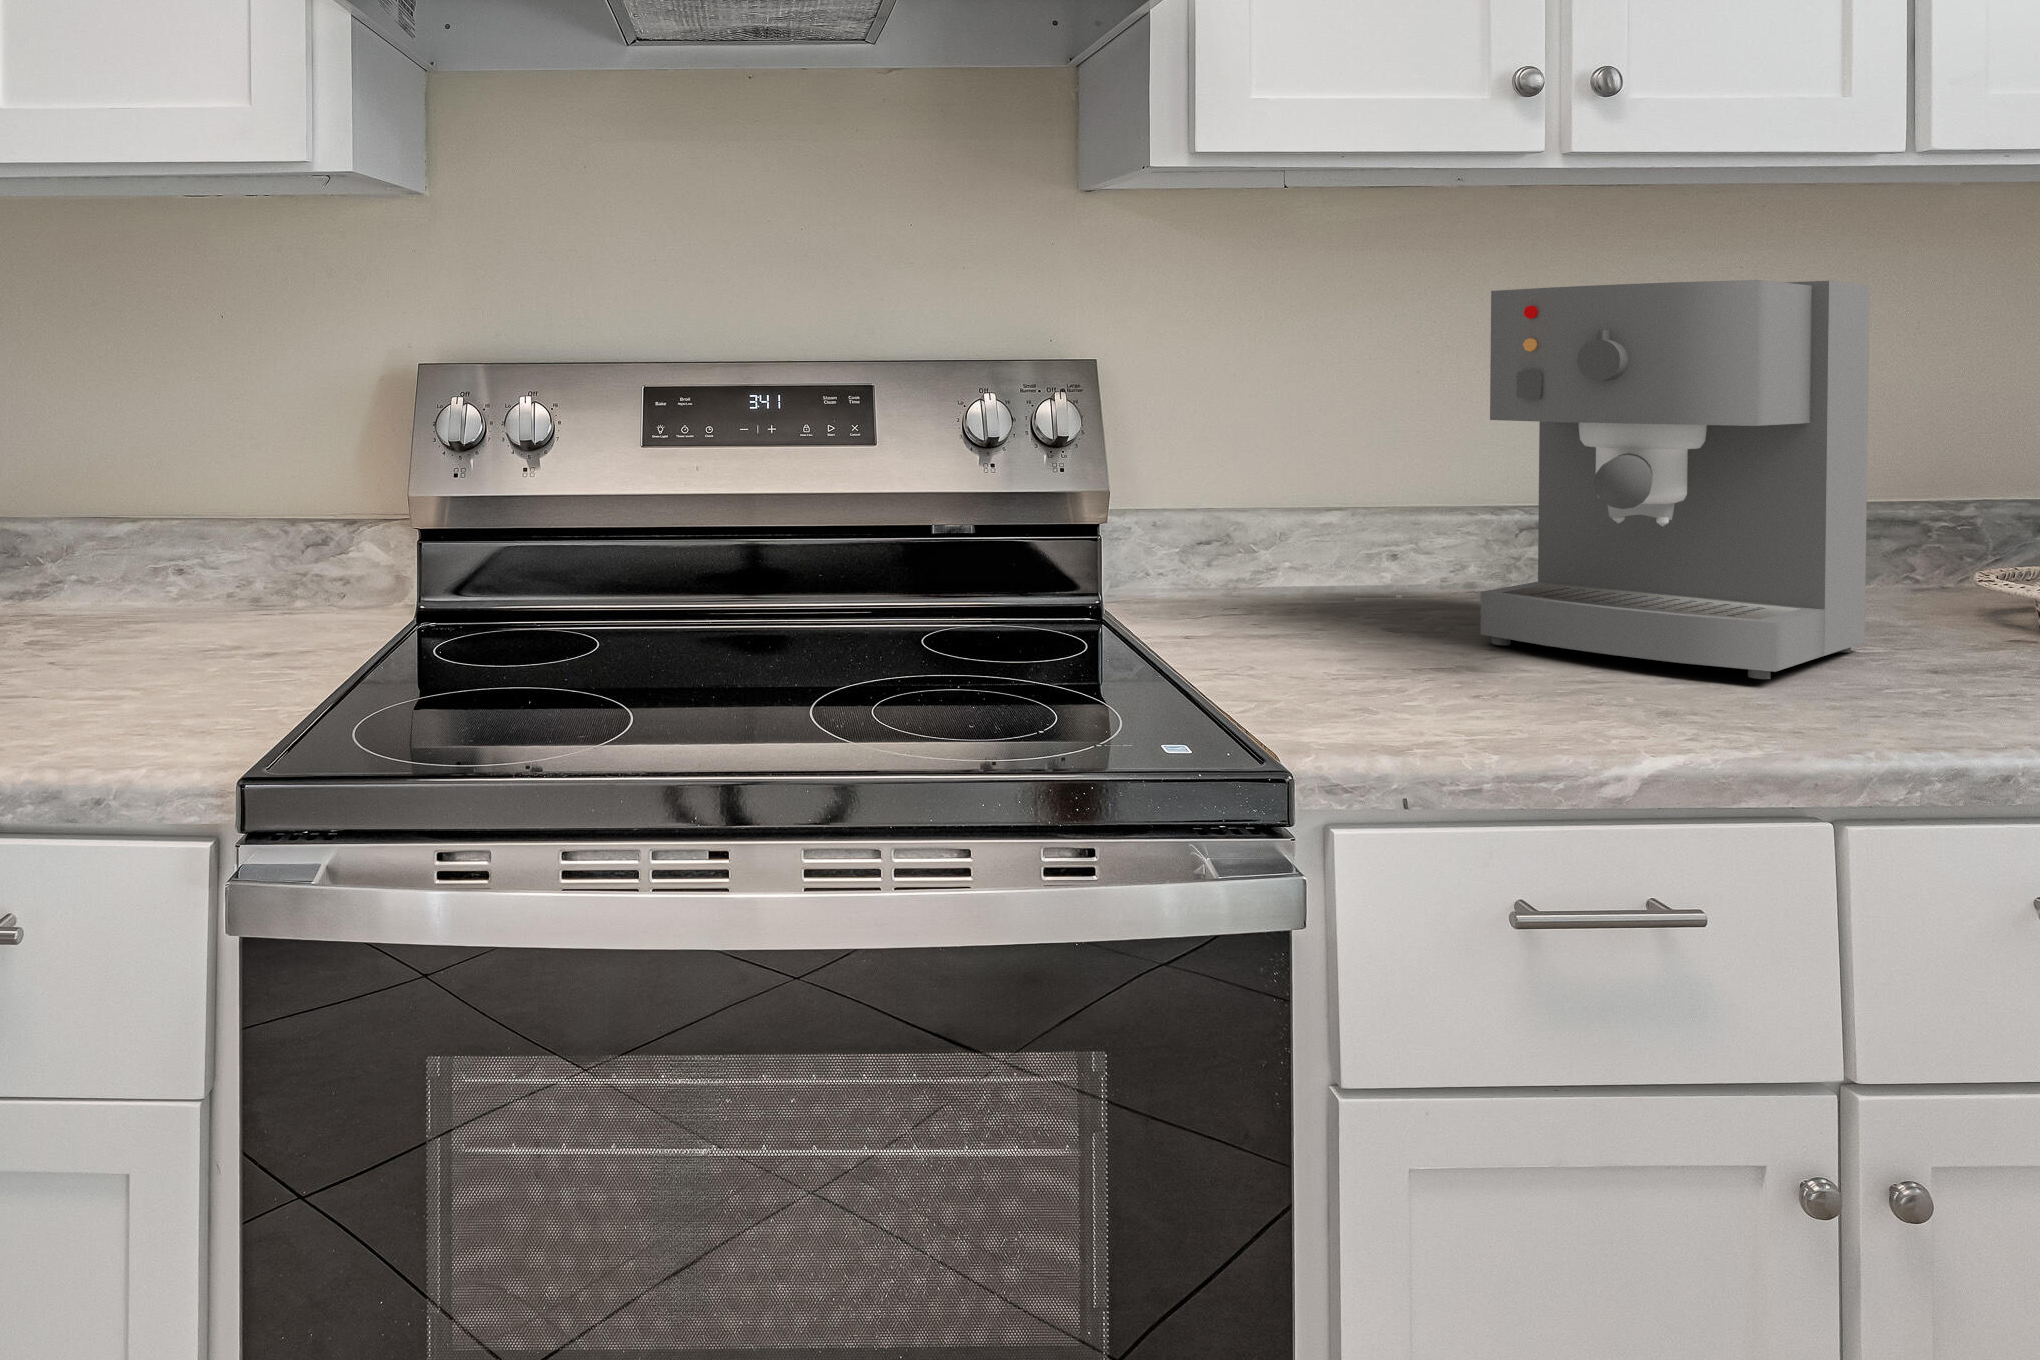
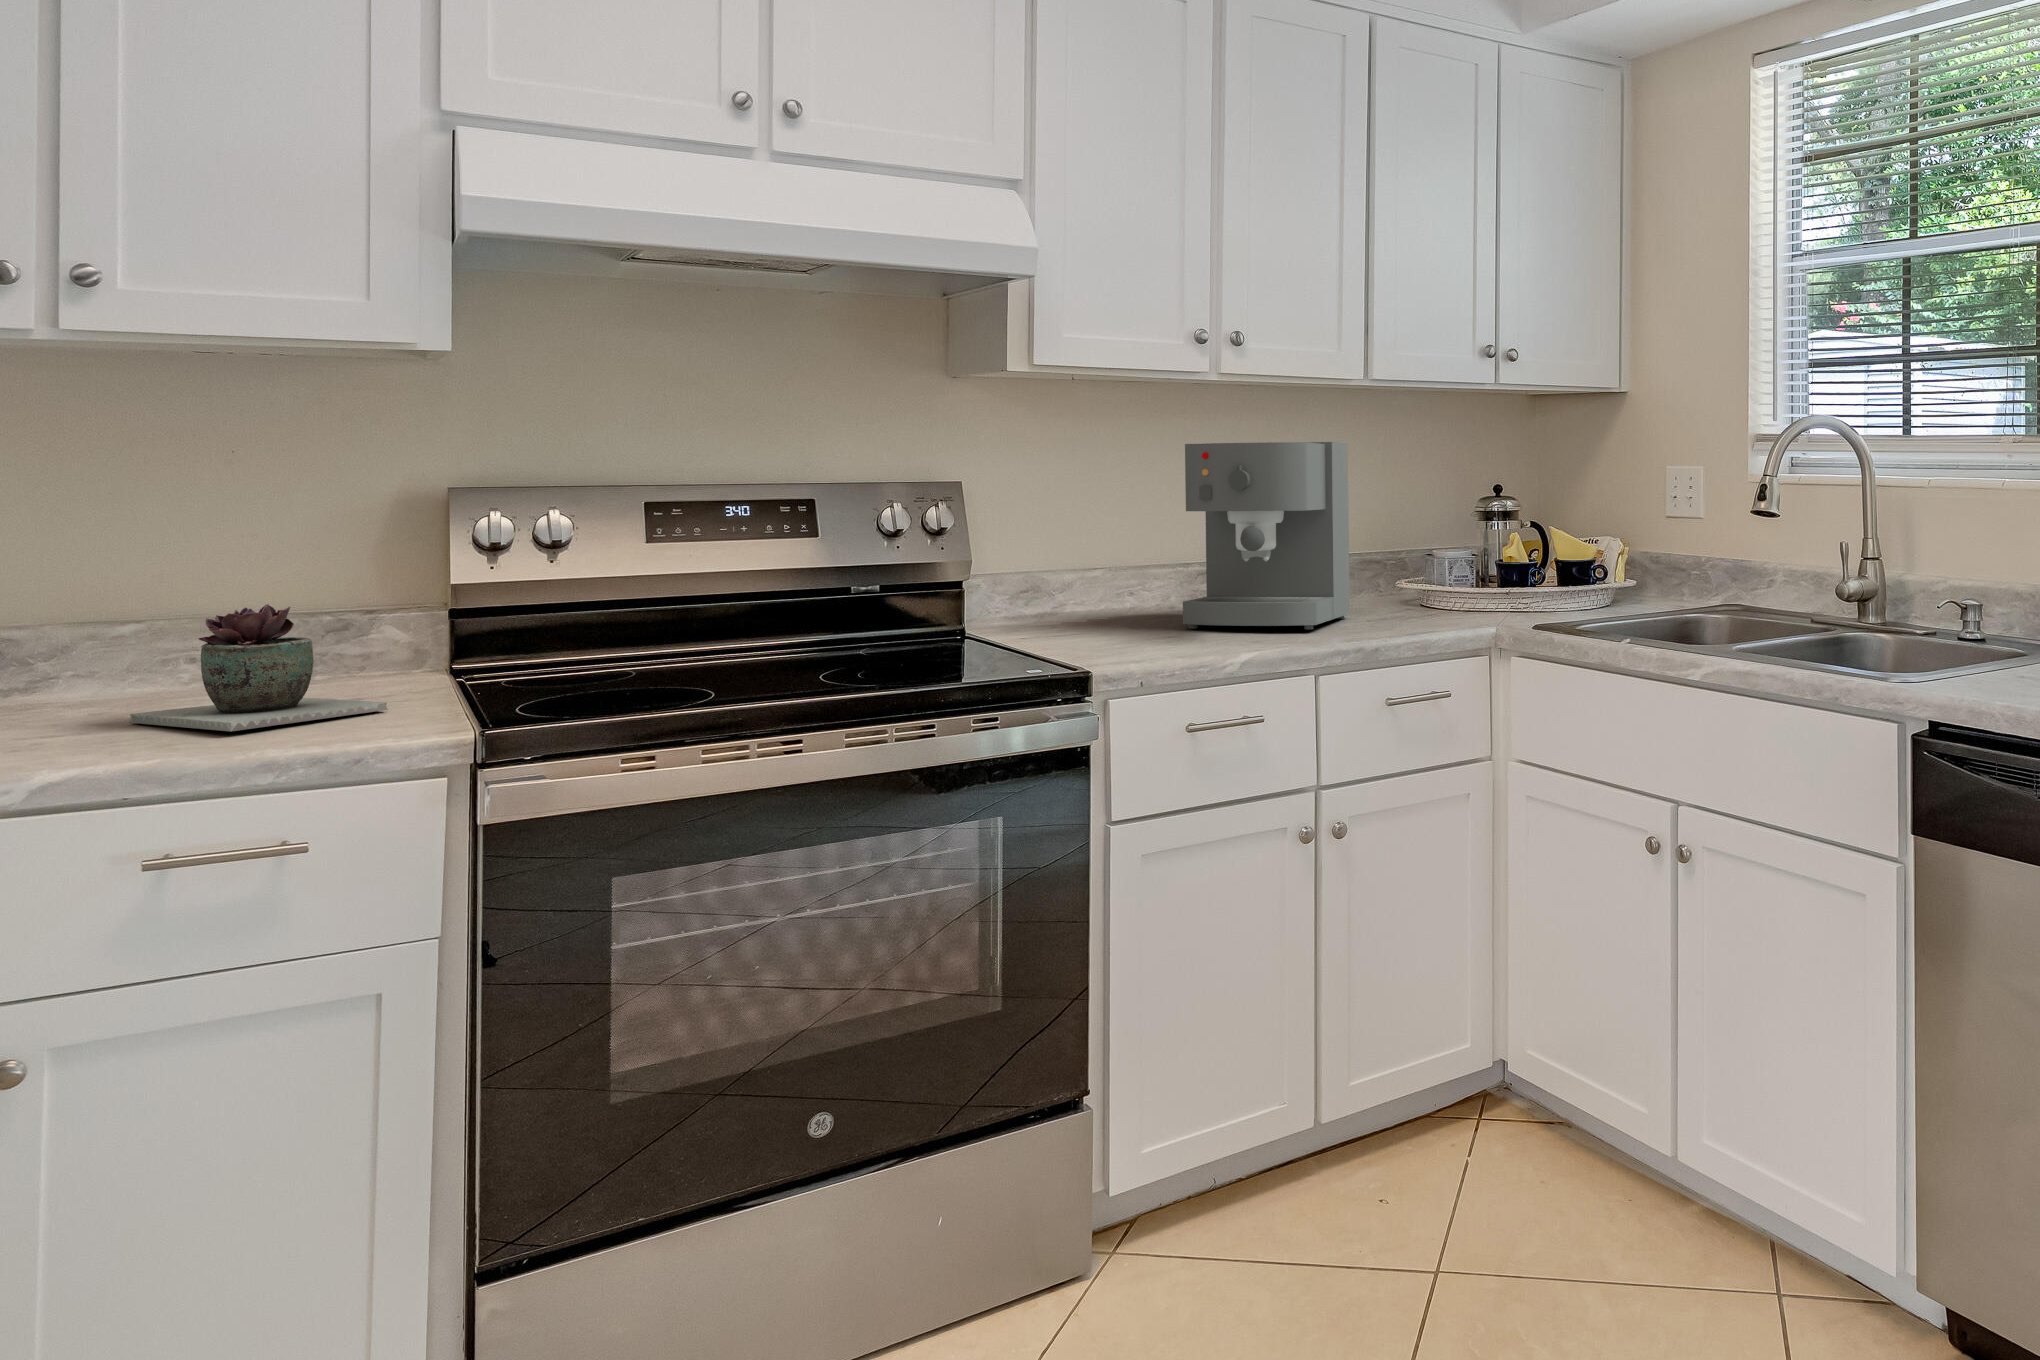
succulent plant: none [13,516,232,691] -> present [130,605,388,731]

